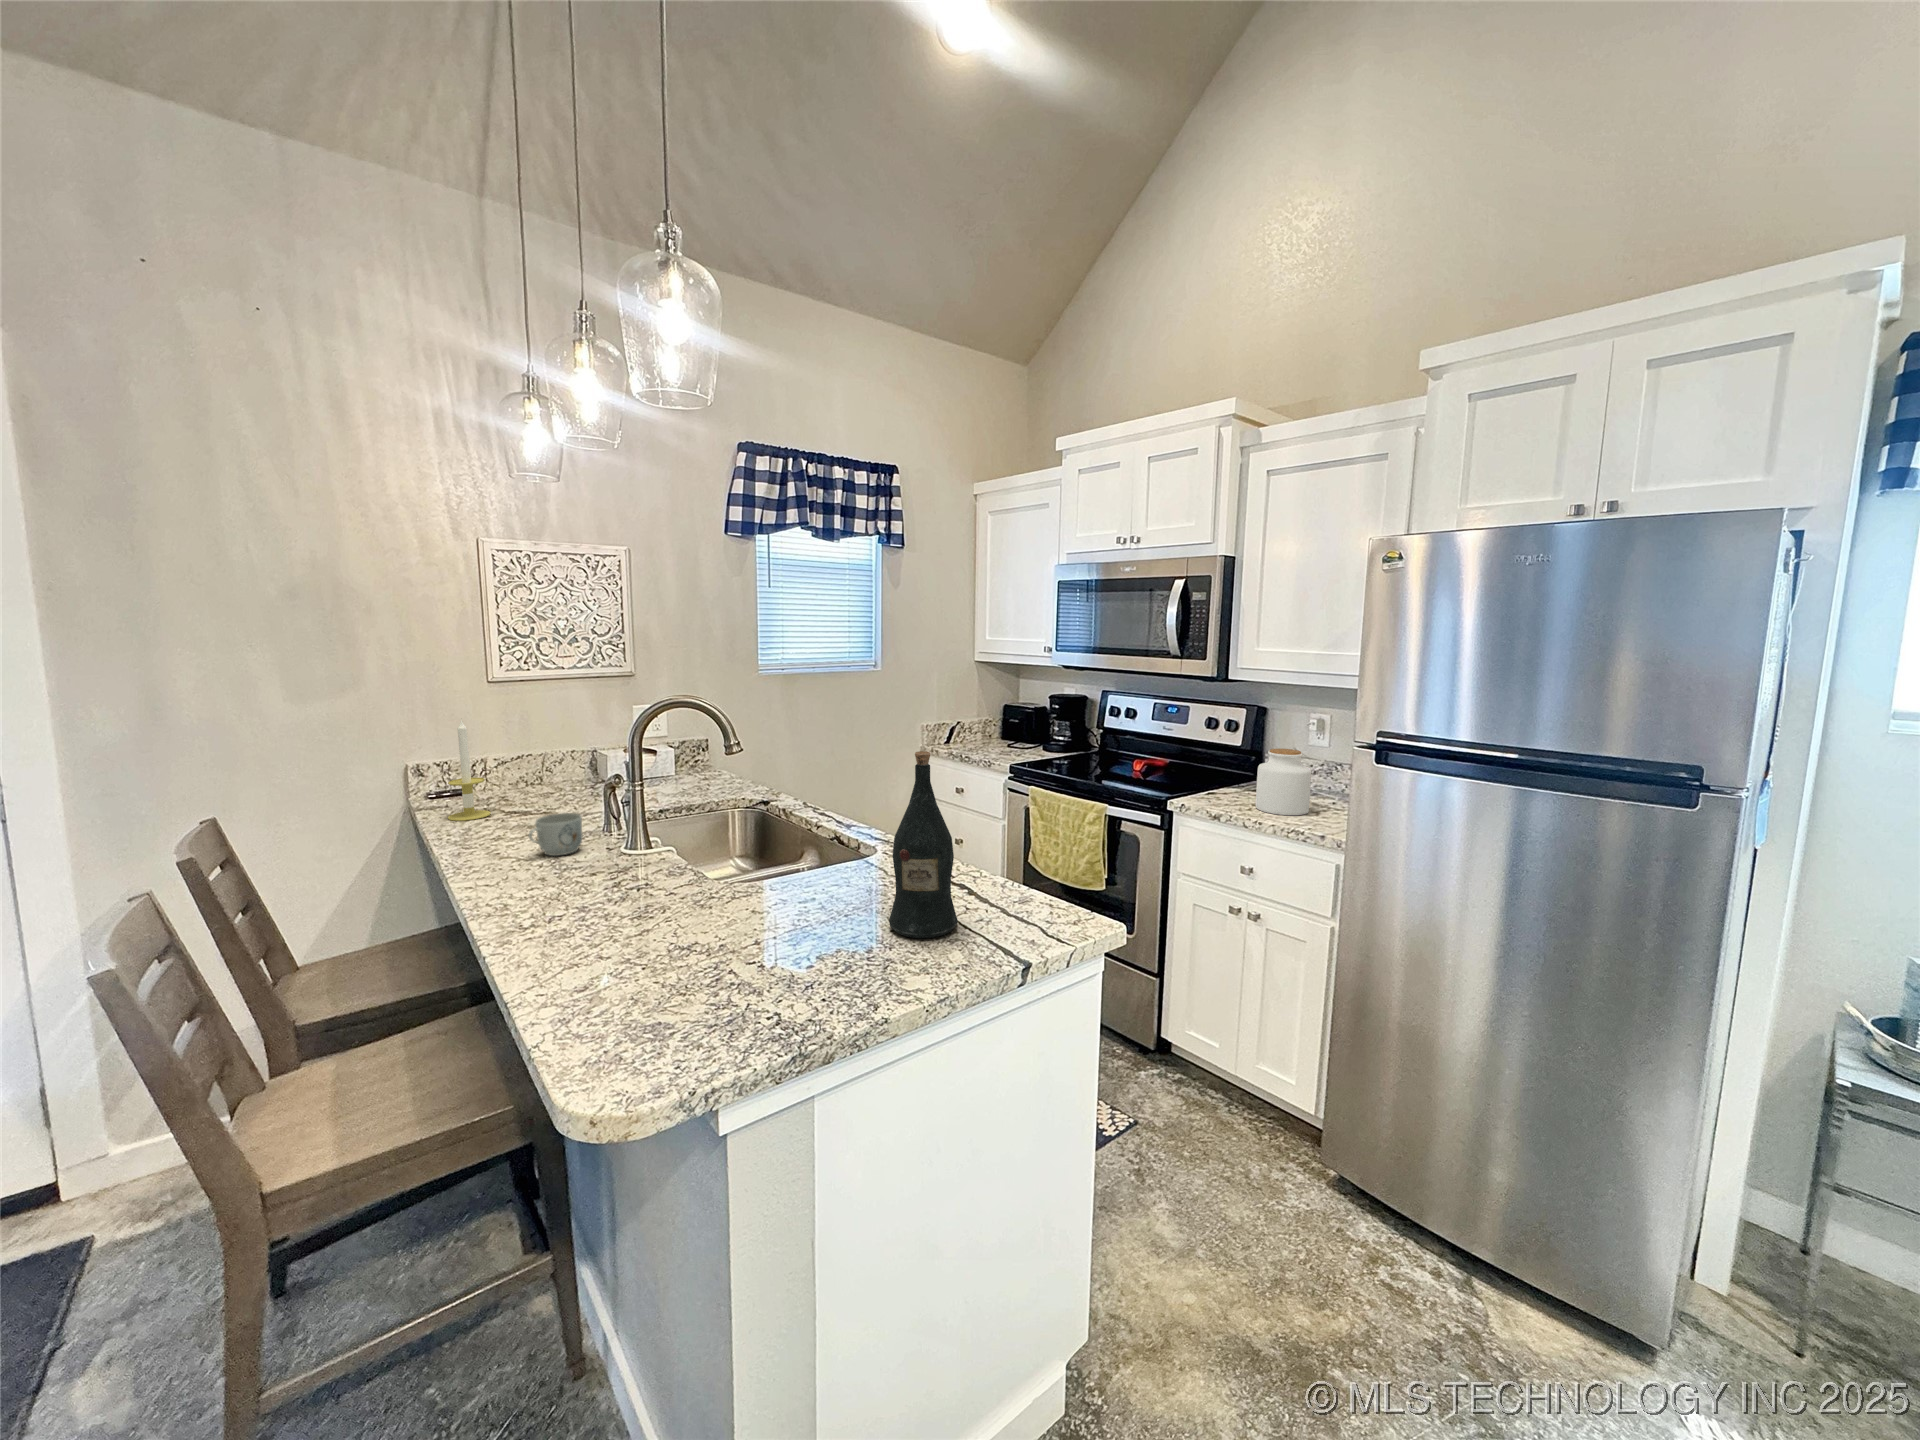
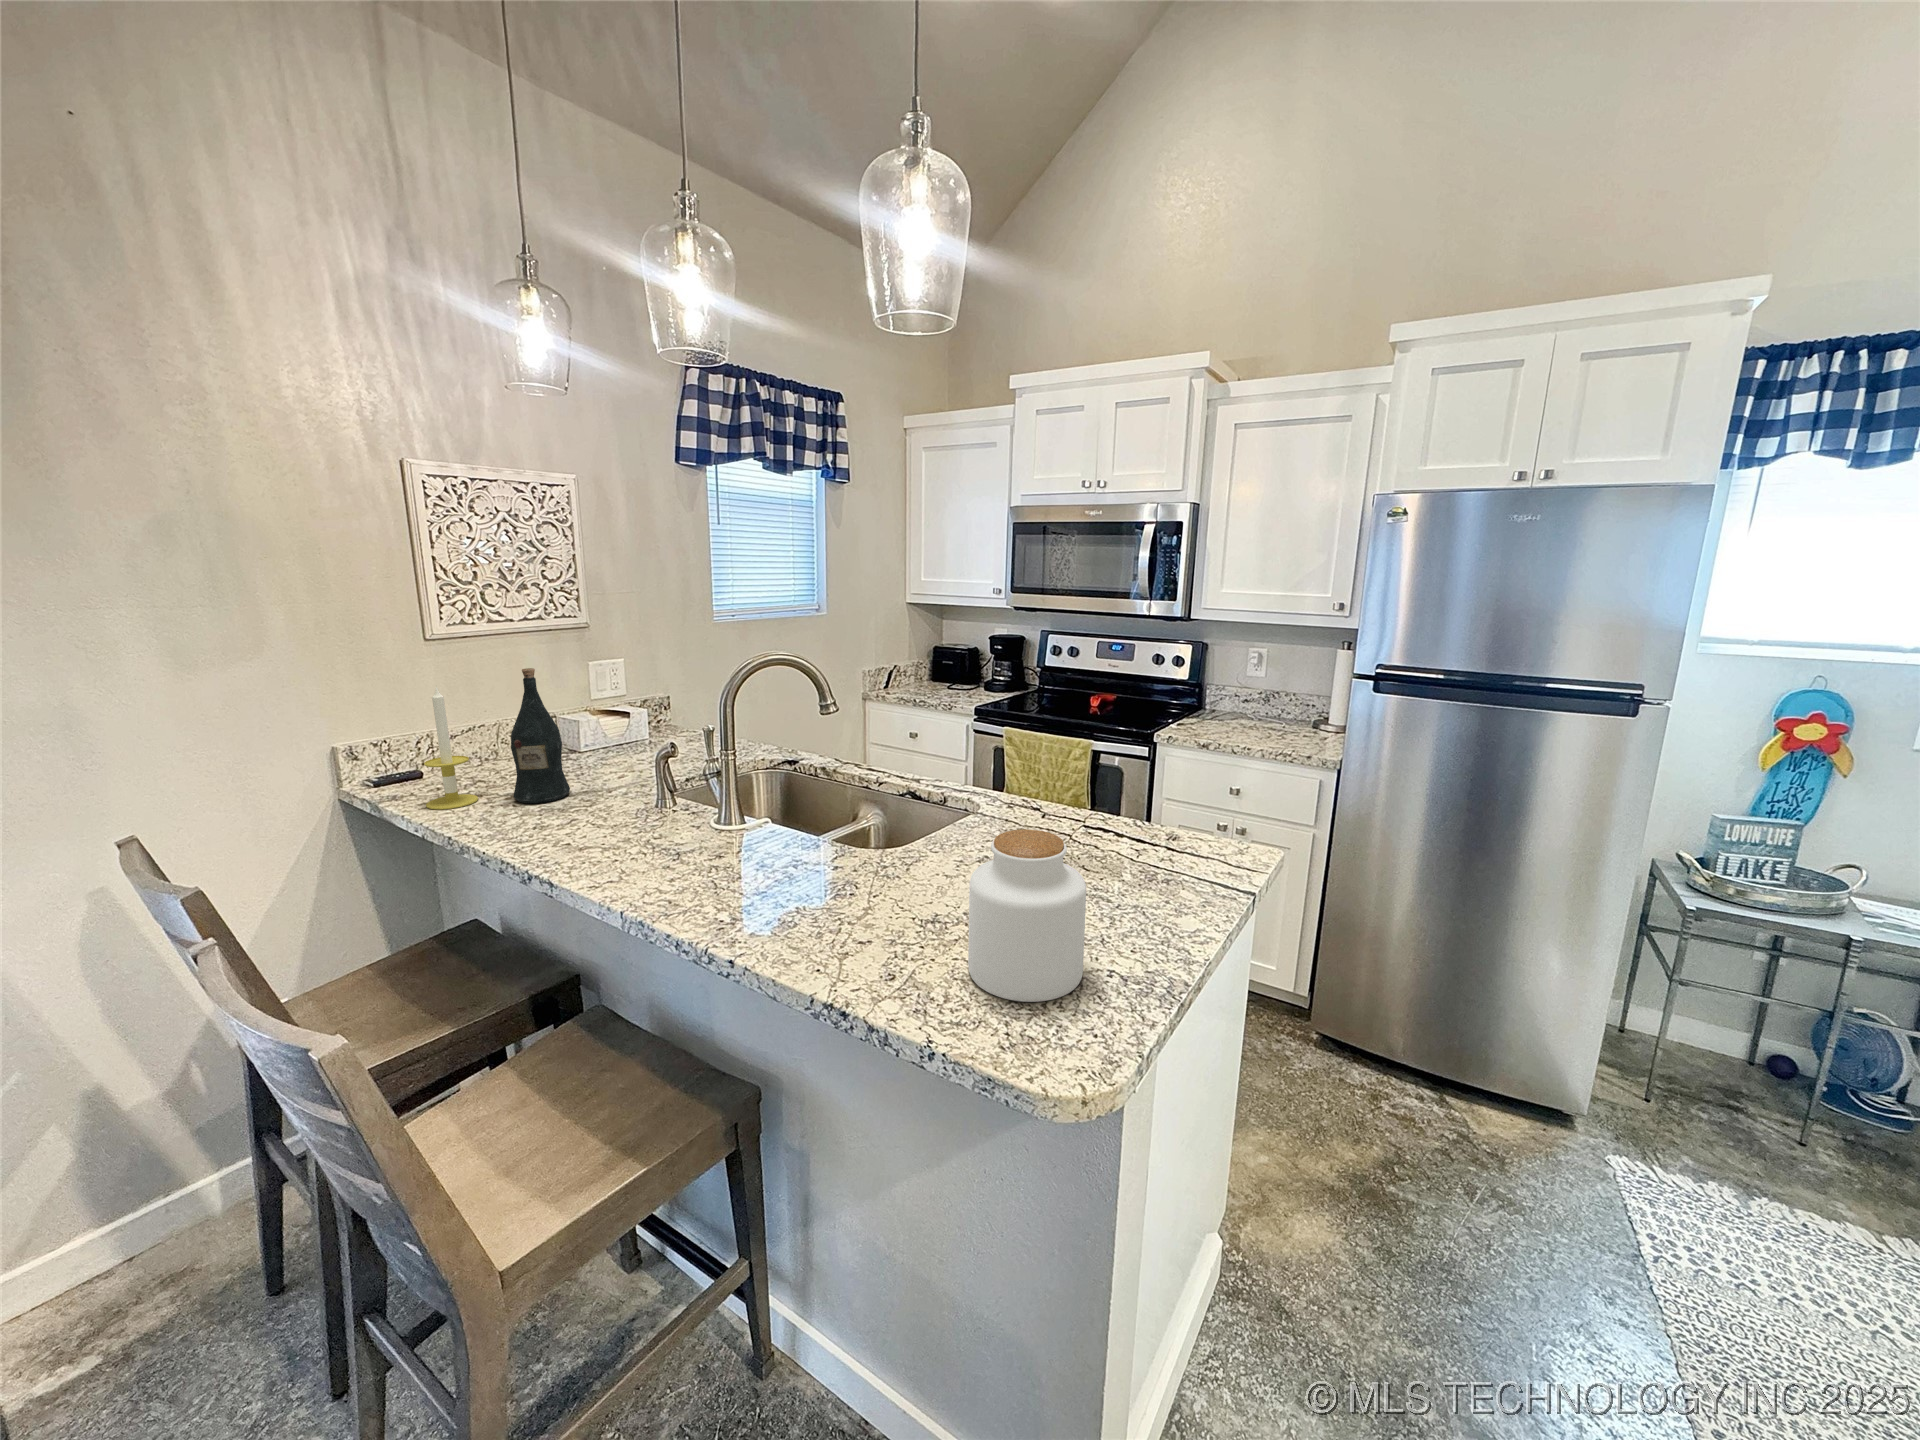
jar: present [1256,748,1311,815] -> present [968,829,1086,1002]
wine bottle: present [889,751,958,938] -> present [511,668,570,803]
mug: present [529,813,582,856] -> none [610,789,663,839]

